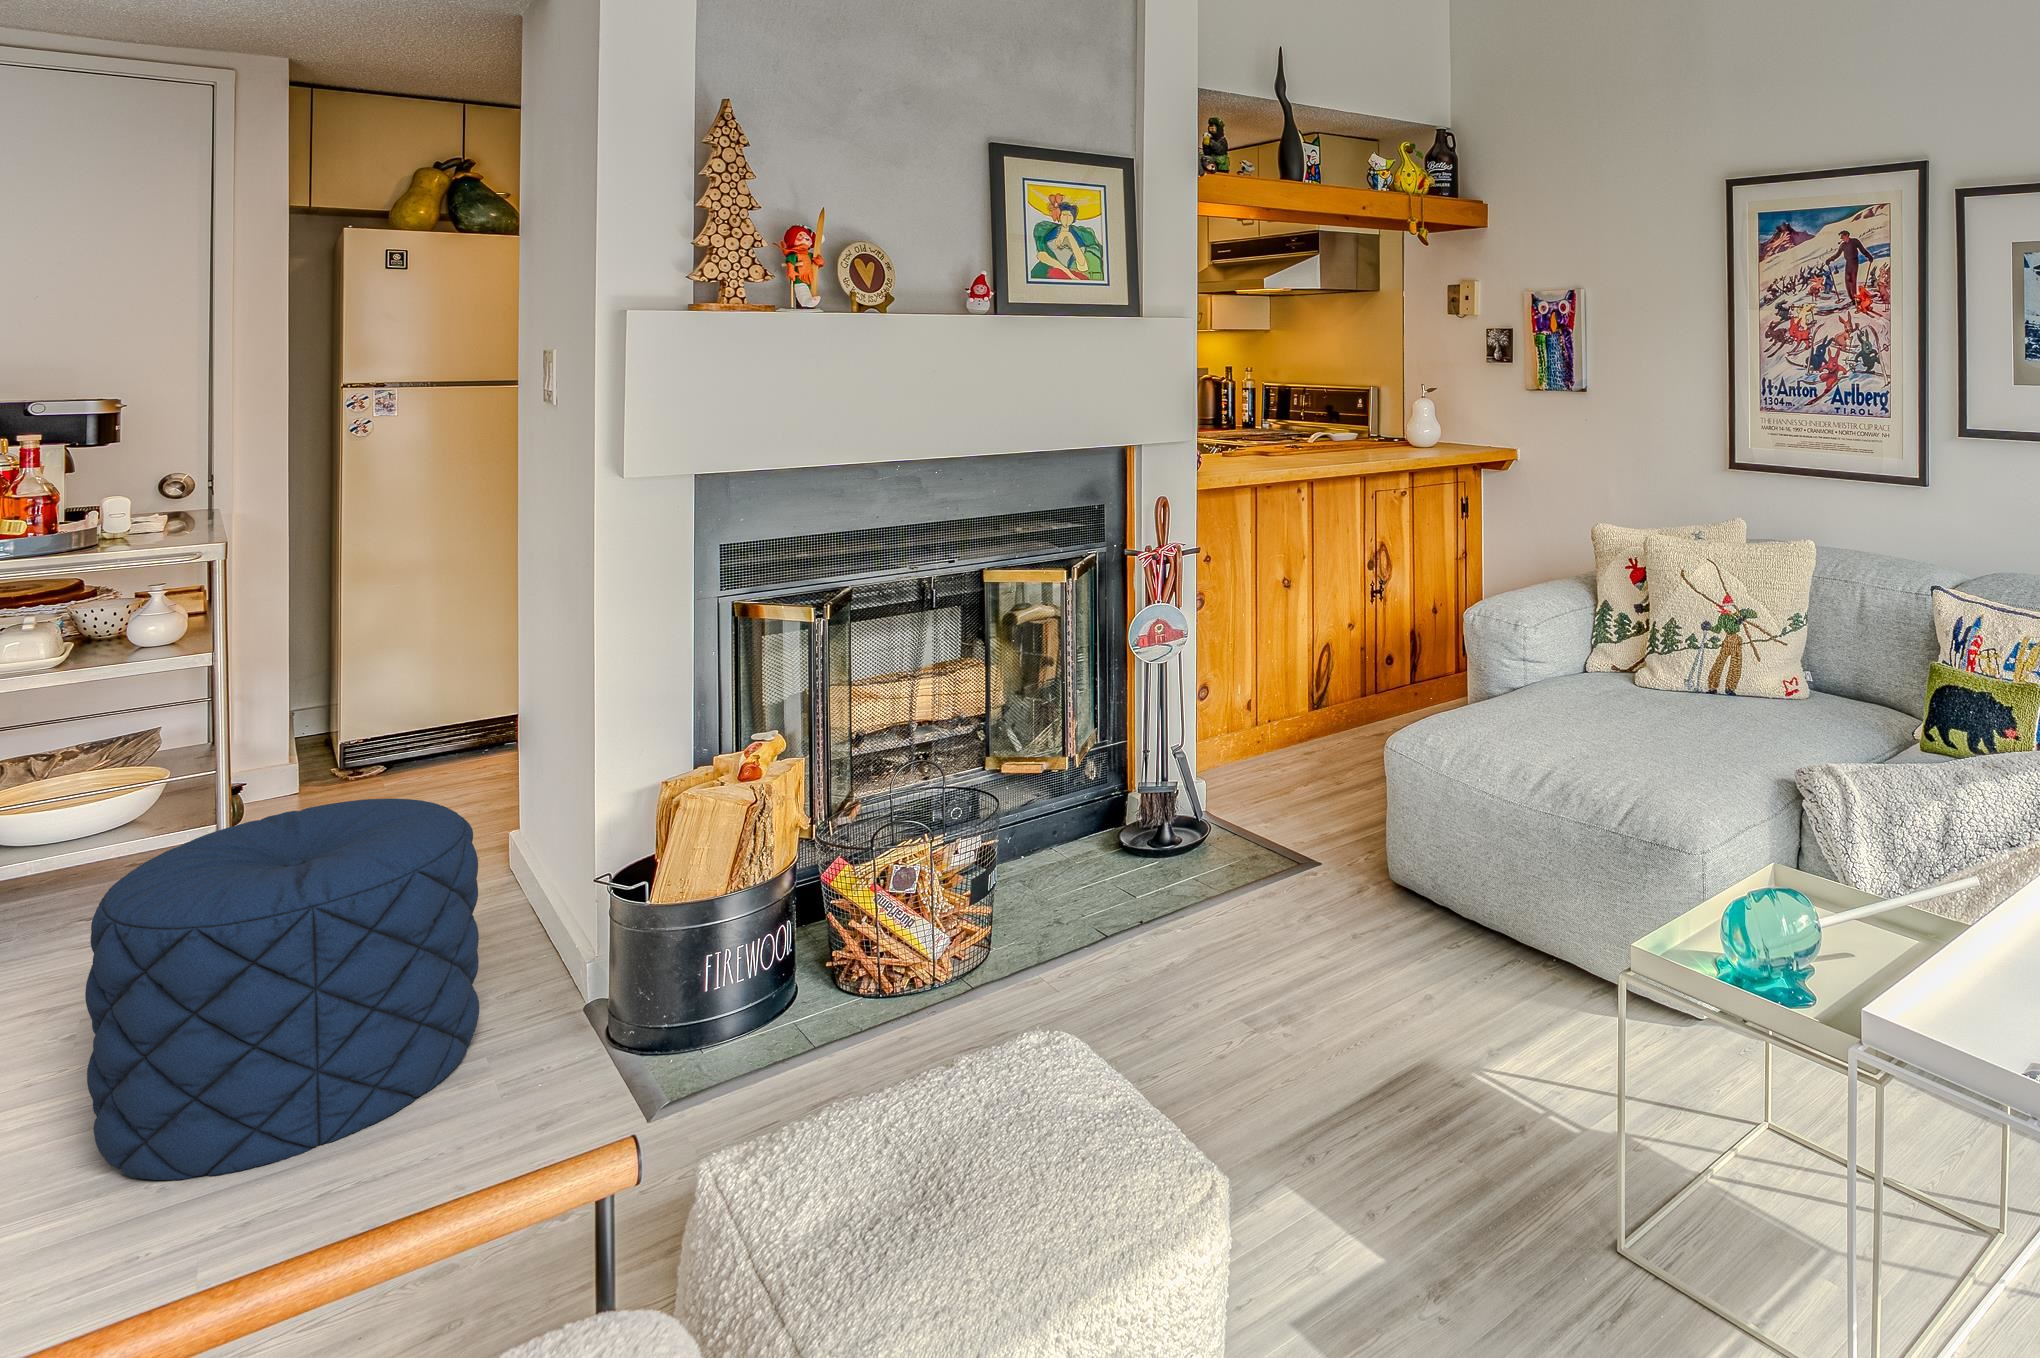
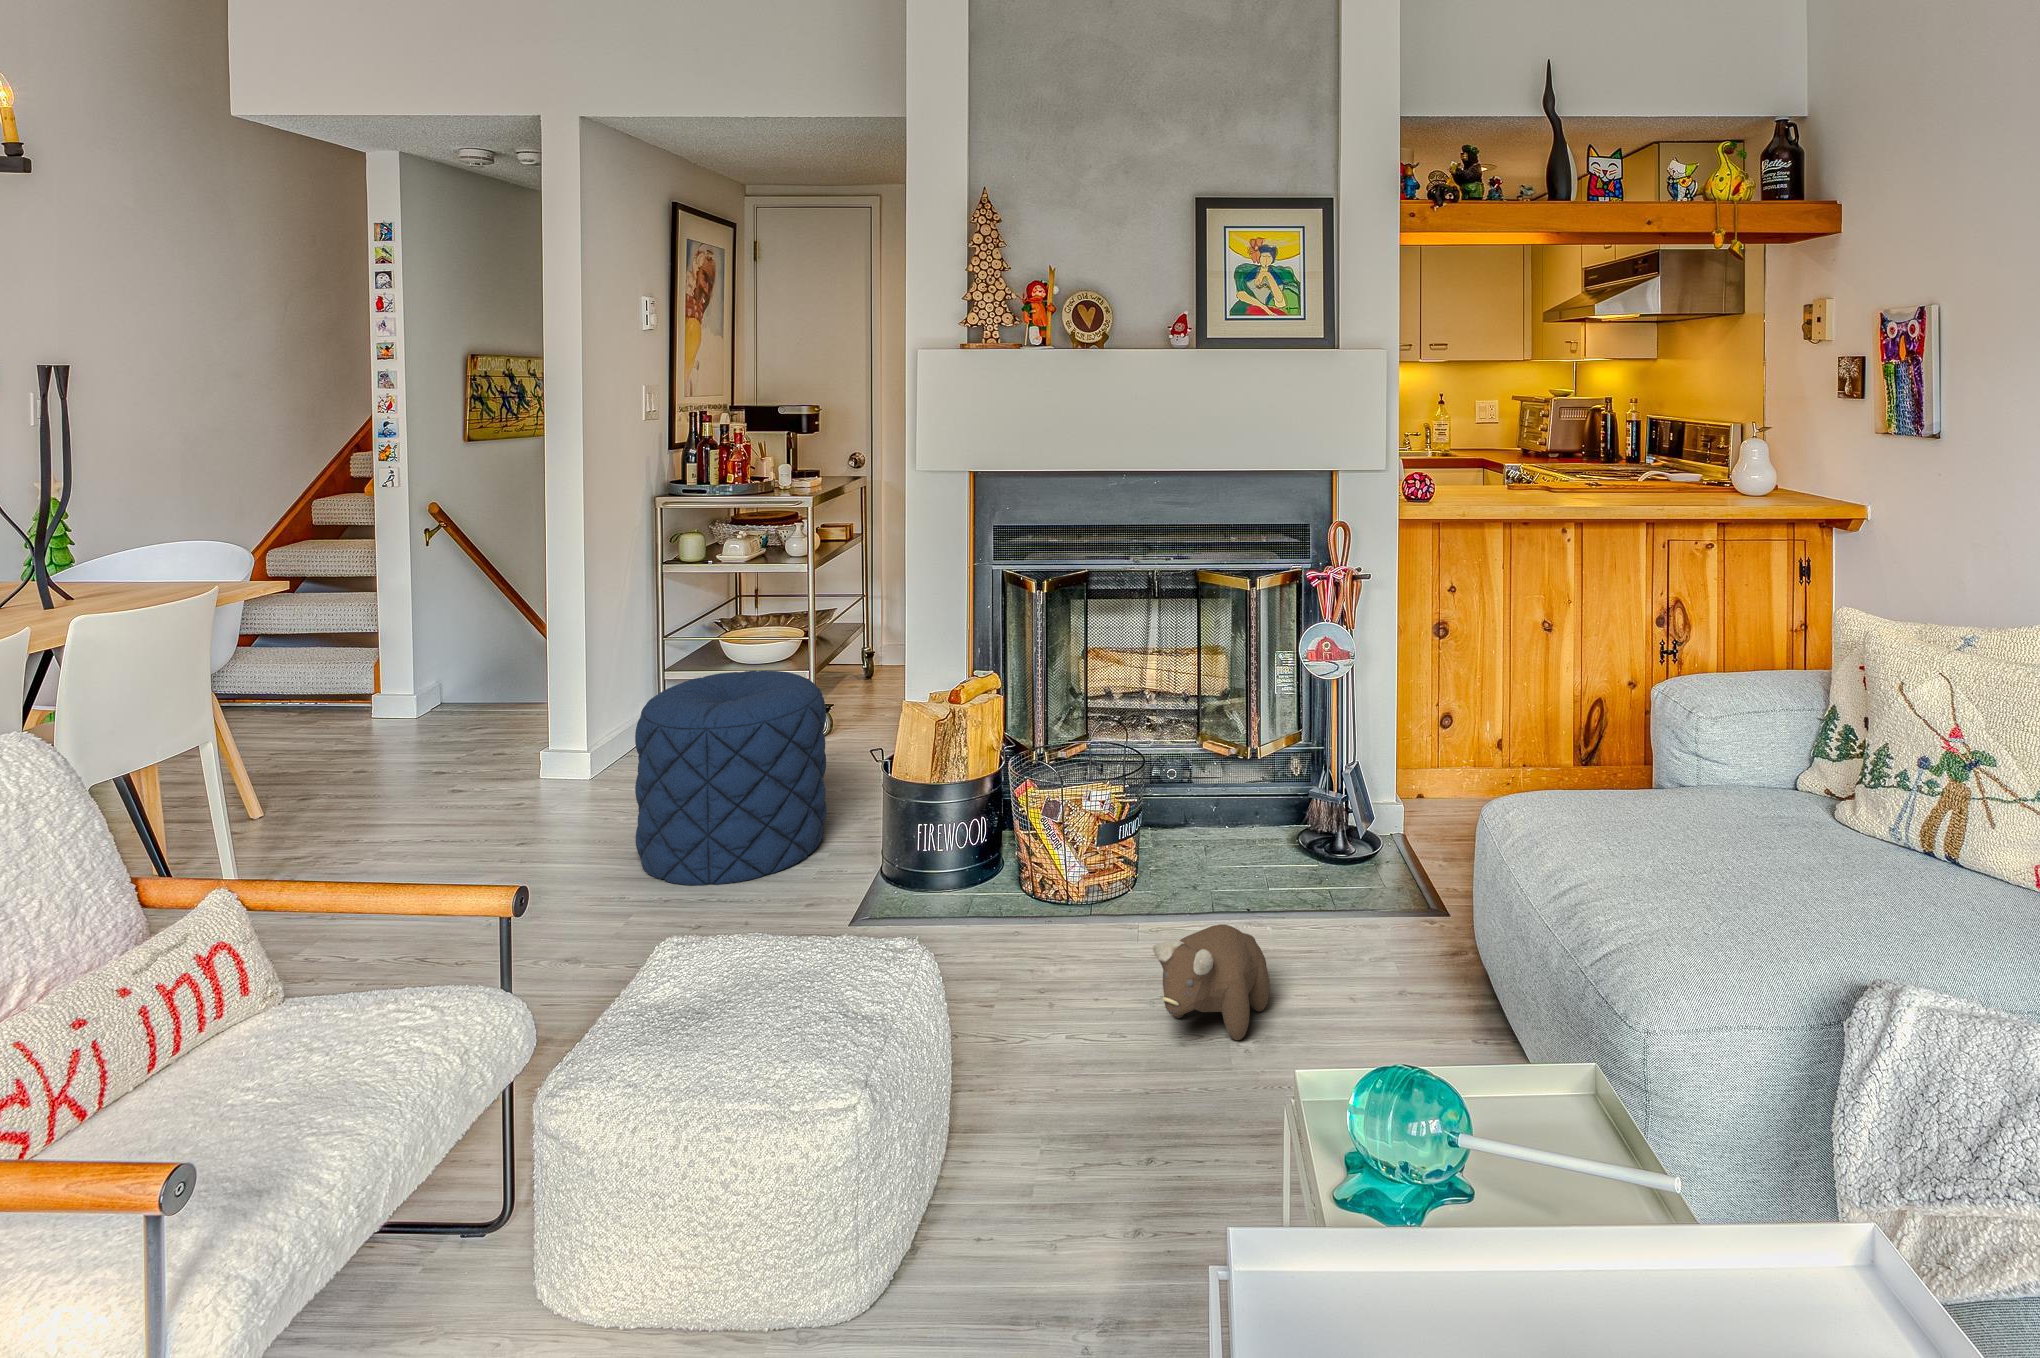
plush toy: none [1171,908,1275,1019] -> present [1152,924,1269,1040]

